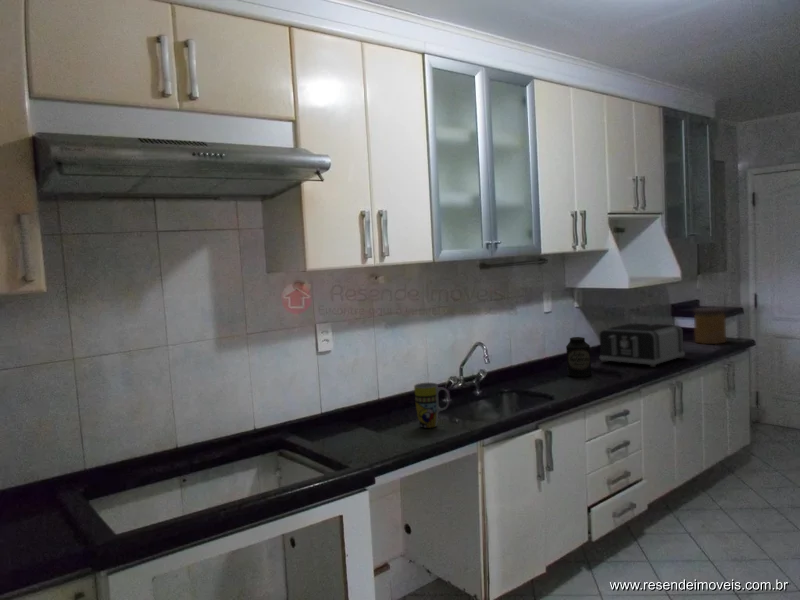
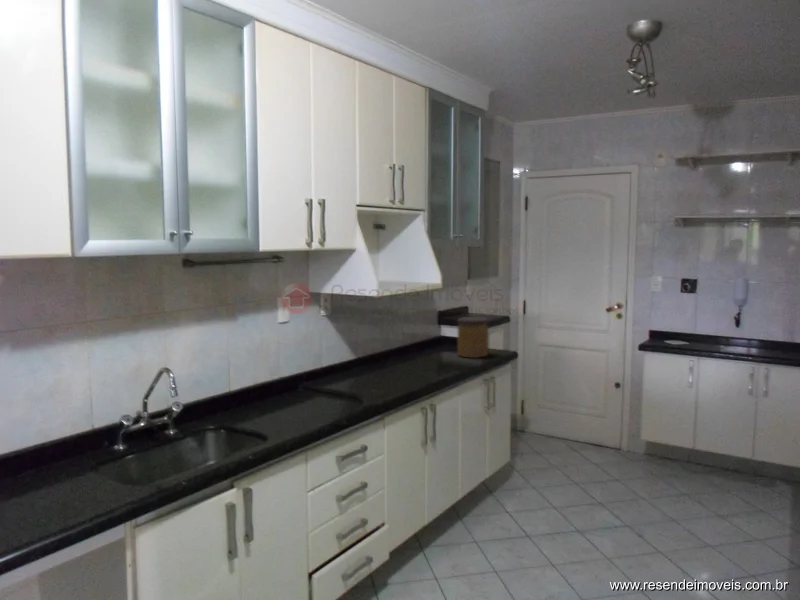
toaster: present [600,324,685,367] -> none [346,336,441,390]
canister: present [566,337,591,377] -> none [299,355,329,405]
mug: present [414,383,450,428] -> none [29,435,86,506]

